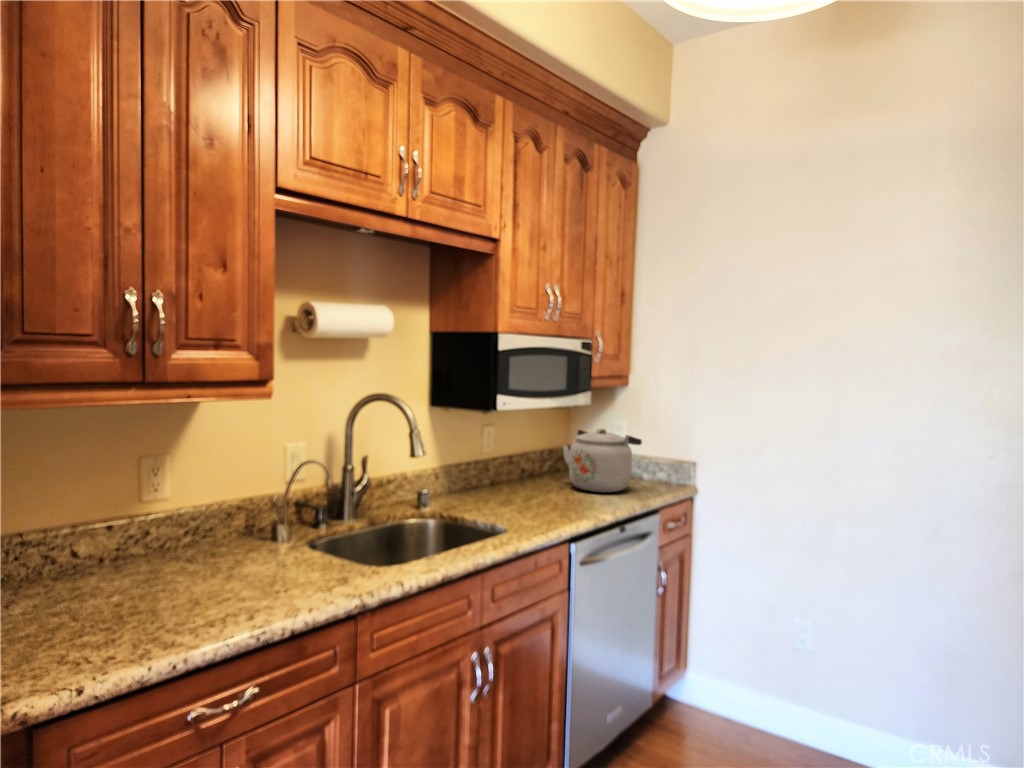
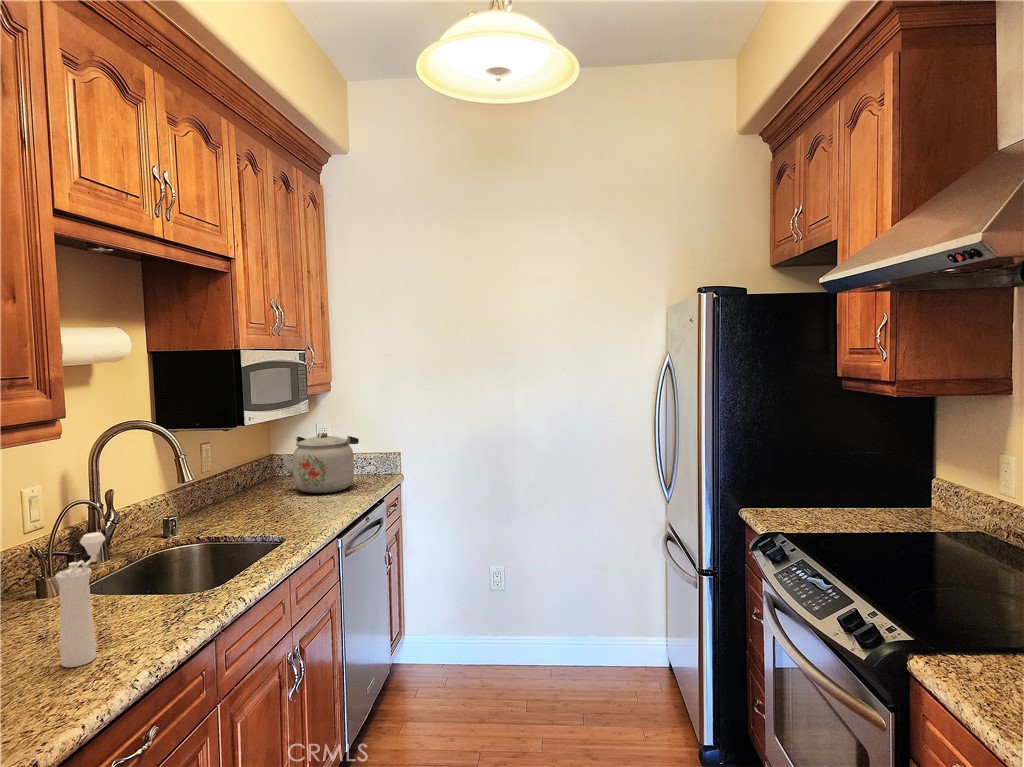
pepper mill: none [209,484,276,607] -> present [55,532,105,667]

